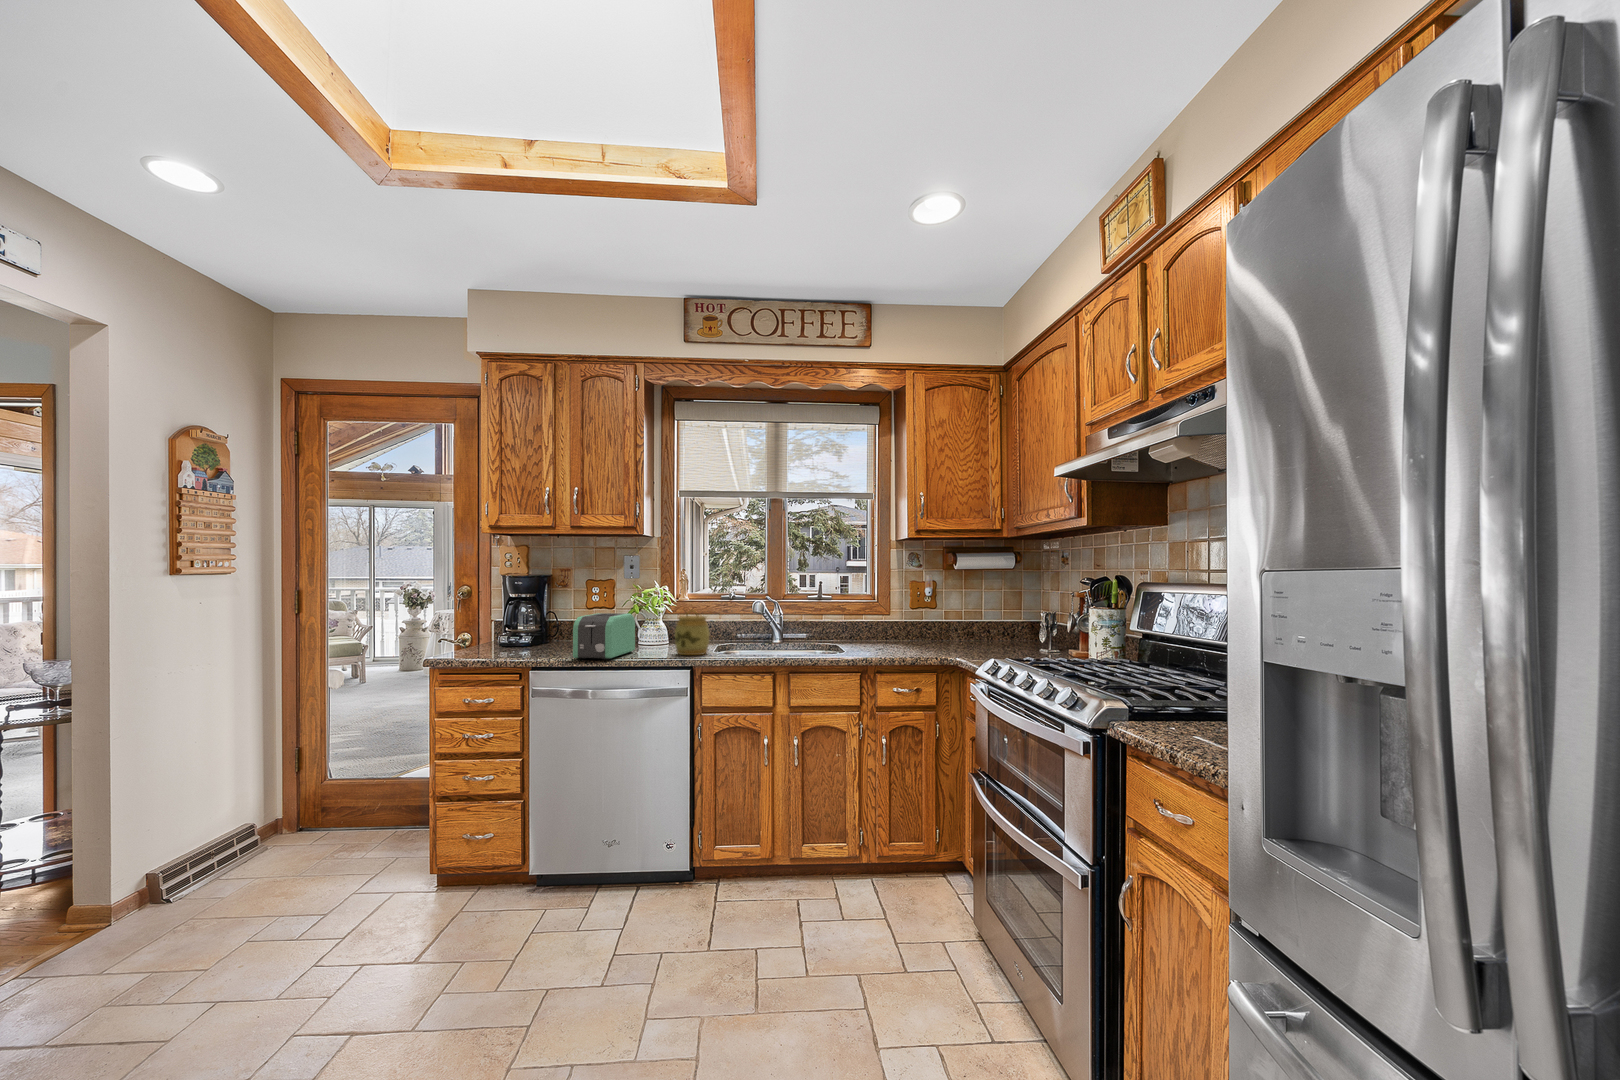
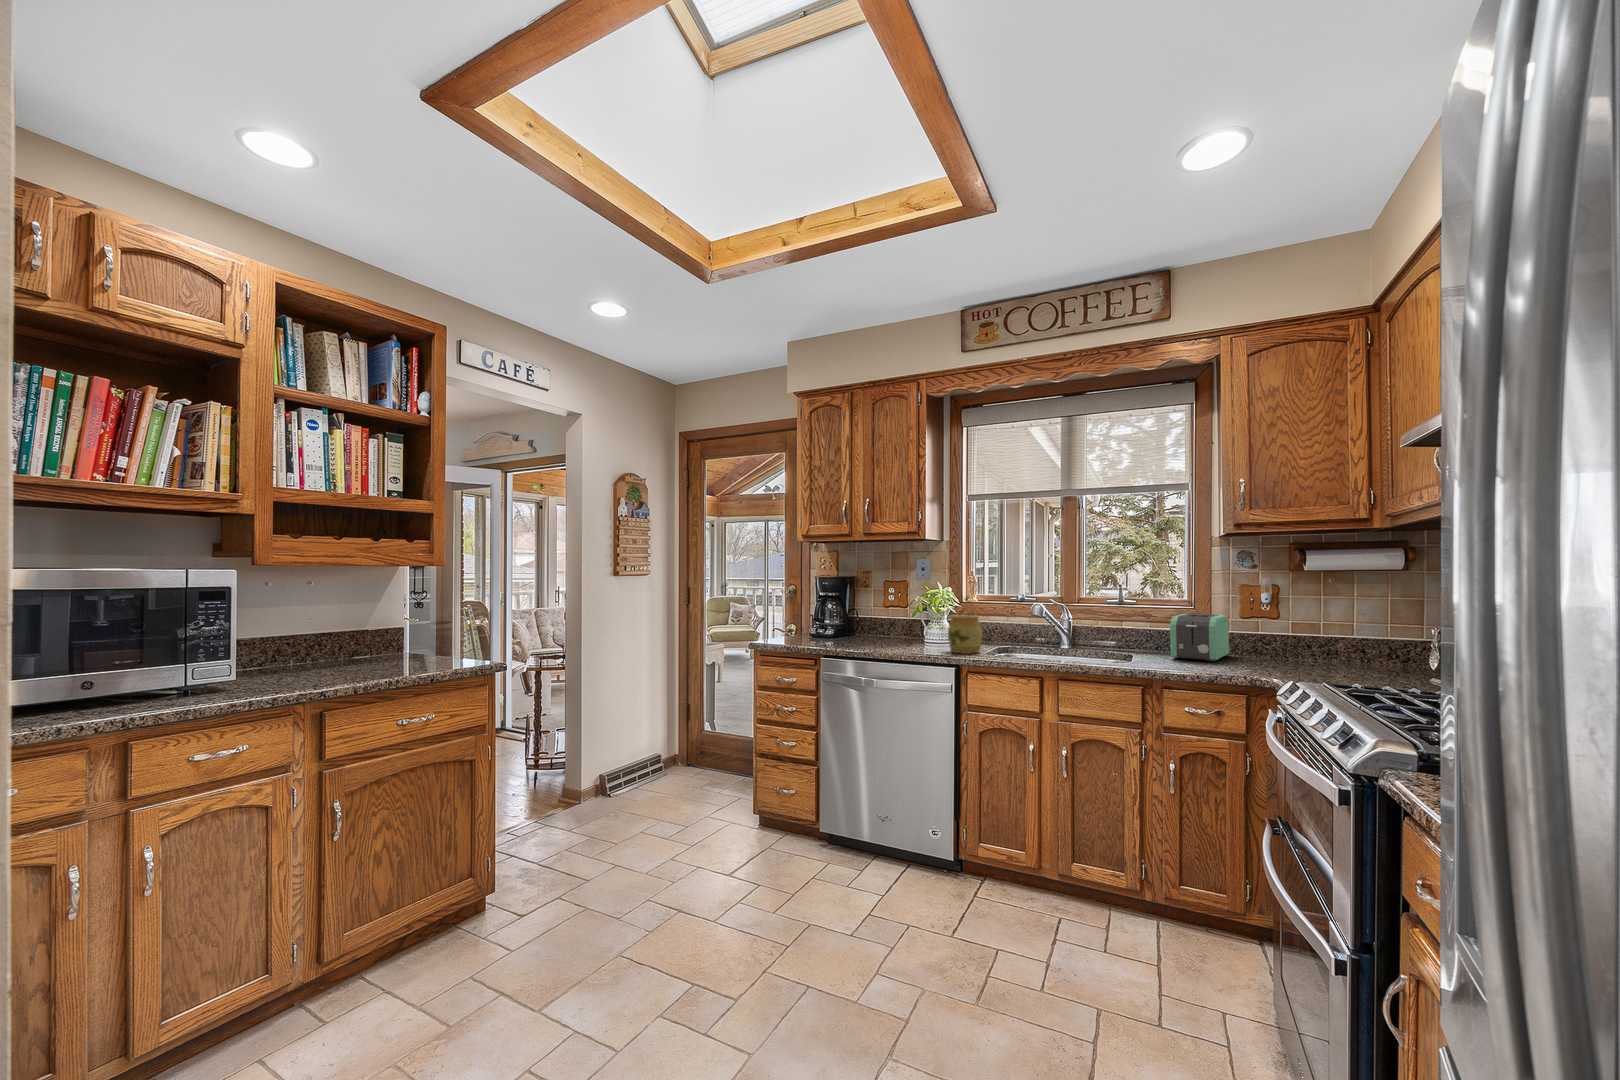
toaster: present [573,613,635,659] -> present [1170,614,1229,662]

